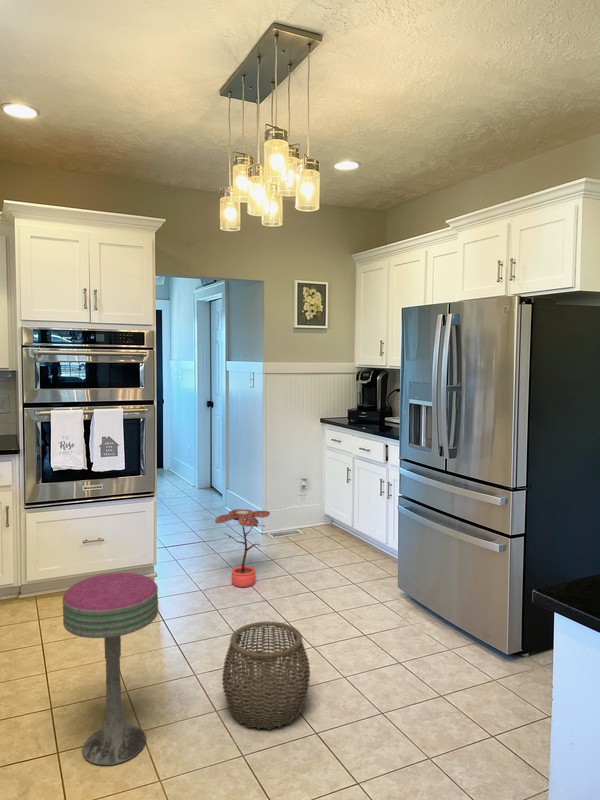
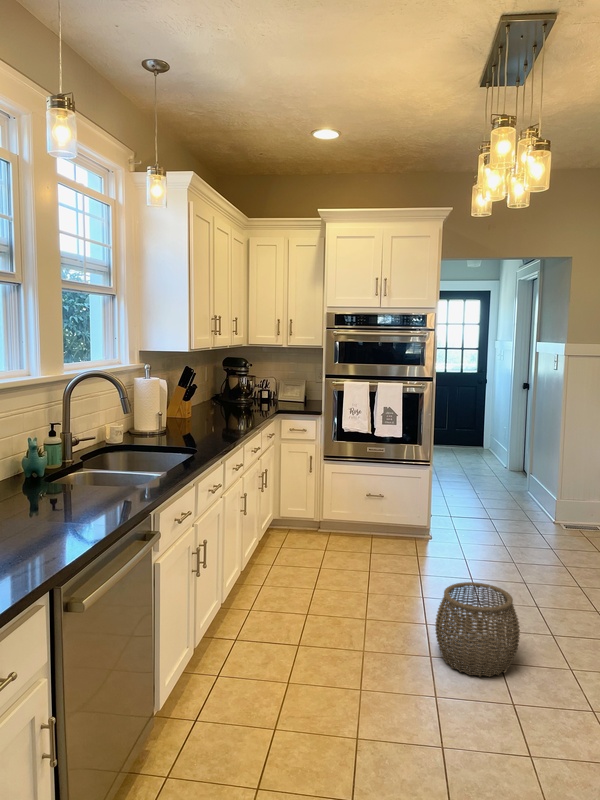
potted plant: present [215,509,270,587] -> none [482,488,542,565]
bar stool: present [63,573,158,766] -> none [307,512,380,659]

